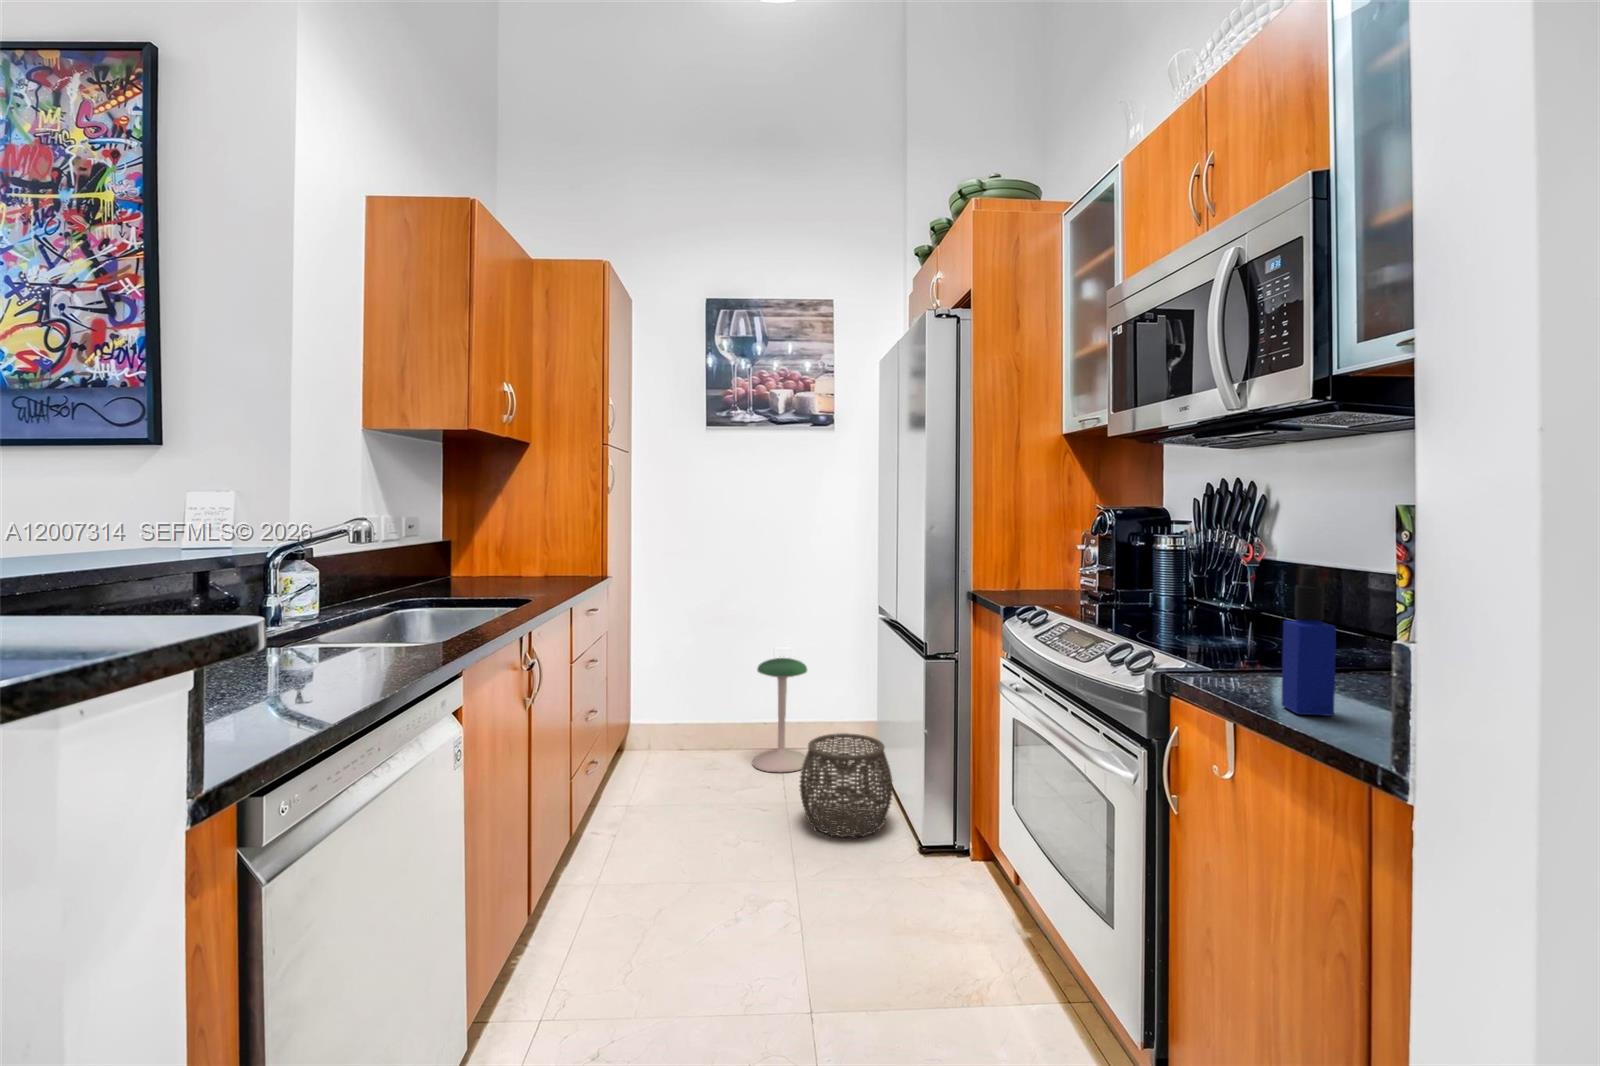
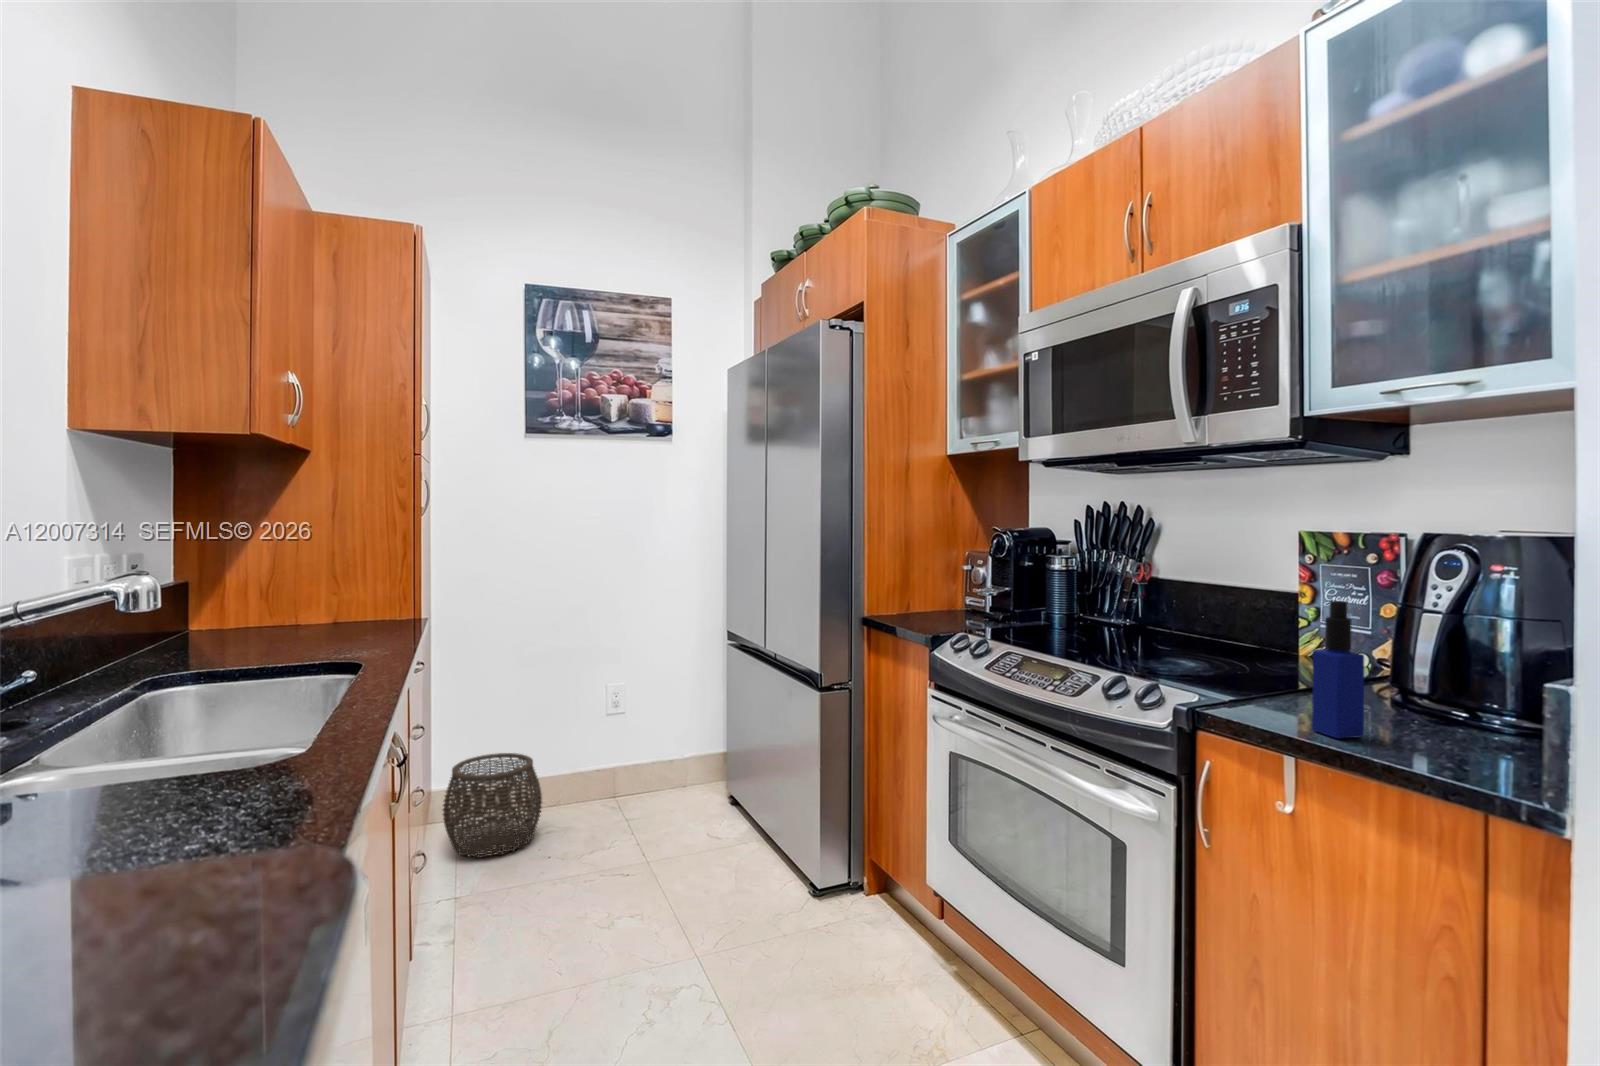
stool: present [752,658,807,773] -> none [591,697,658,828]
woven basket: present [800,733,893,838] -> present [443,753,542,857]

